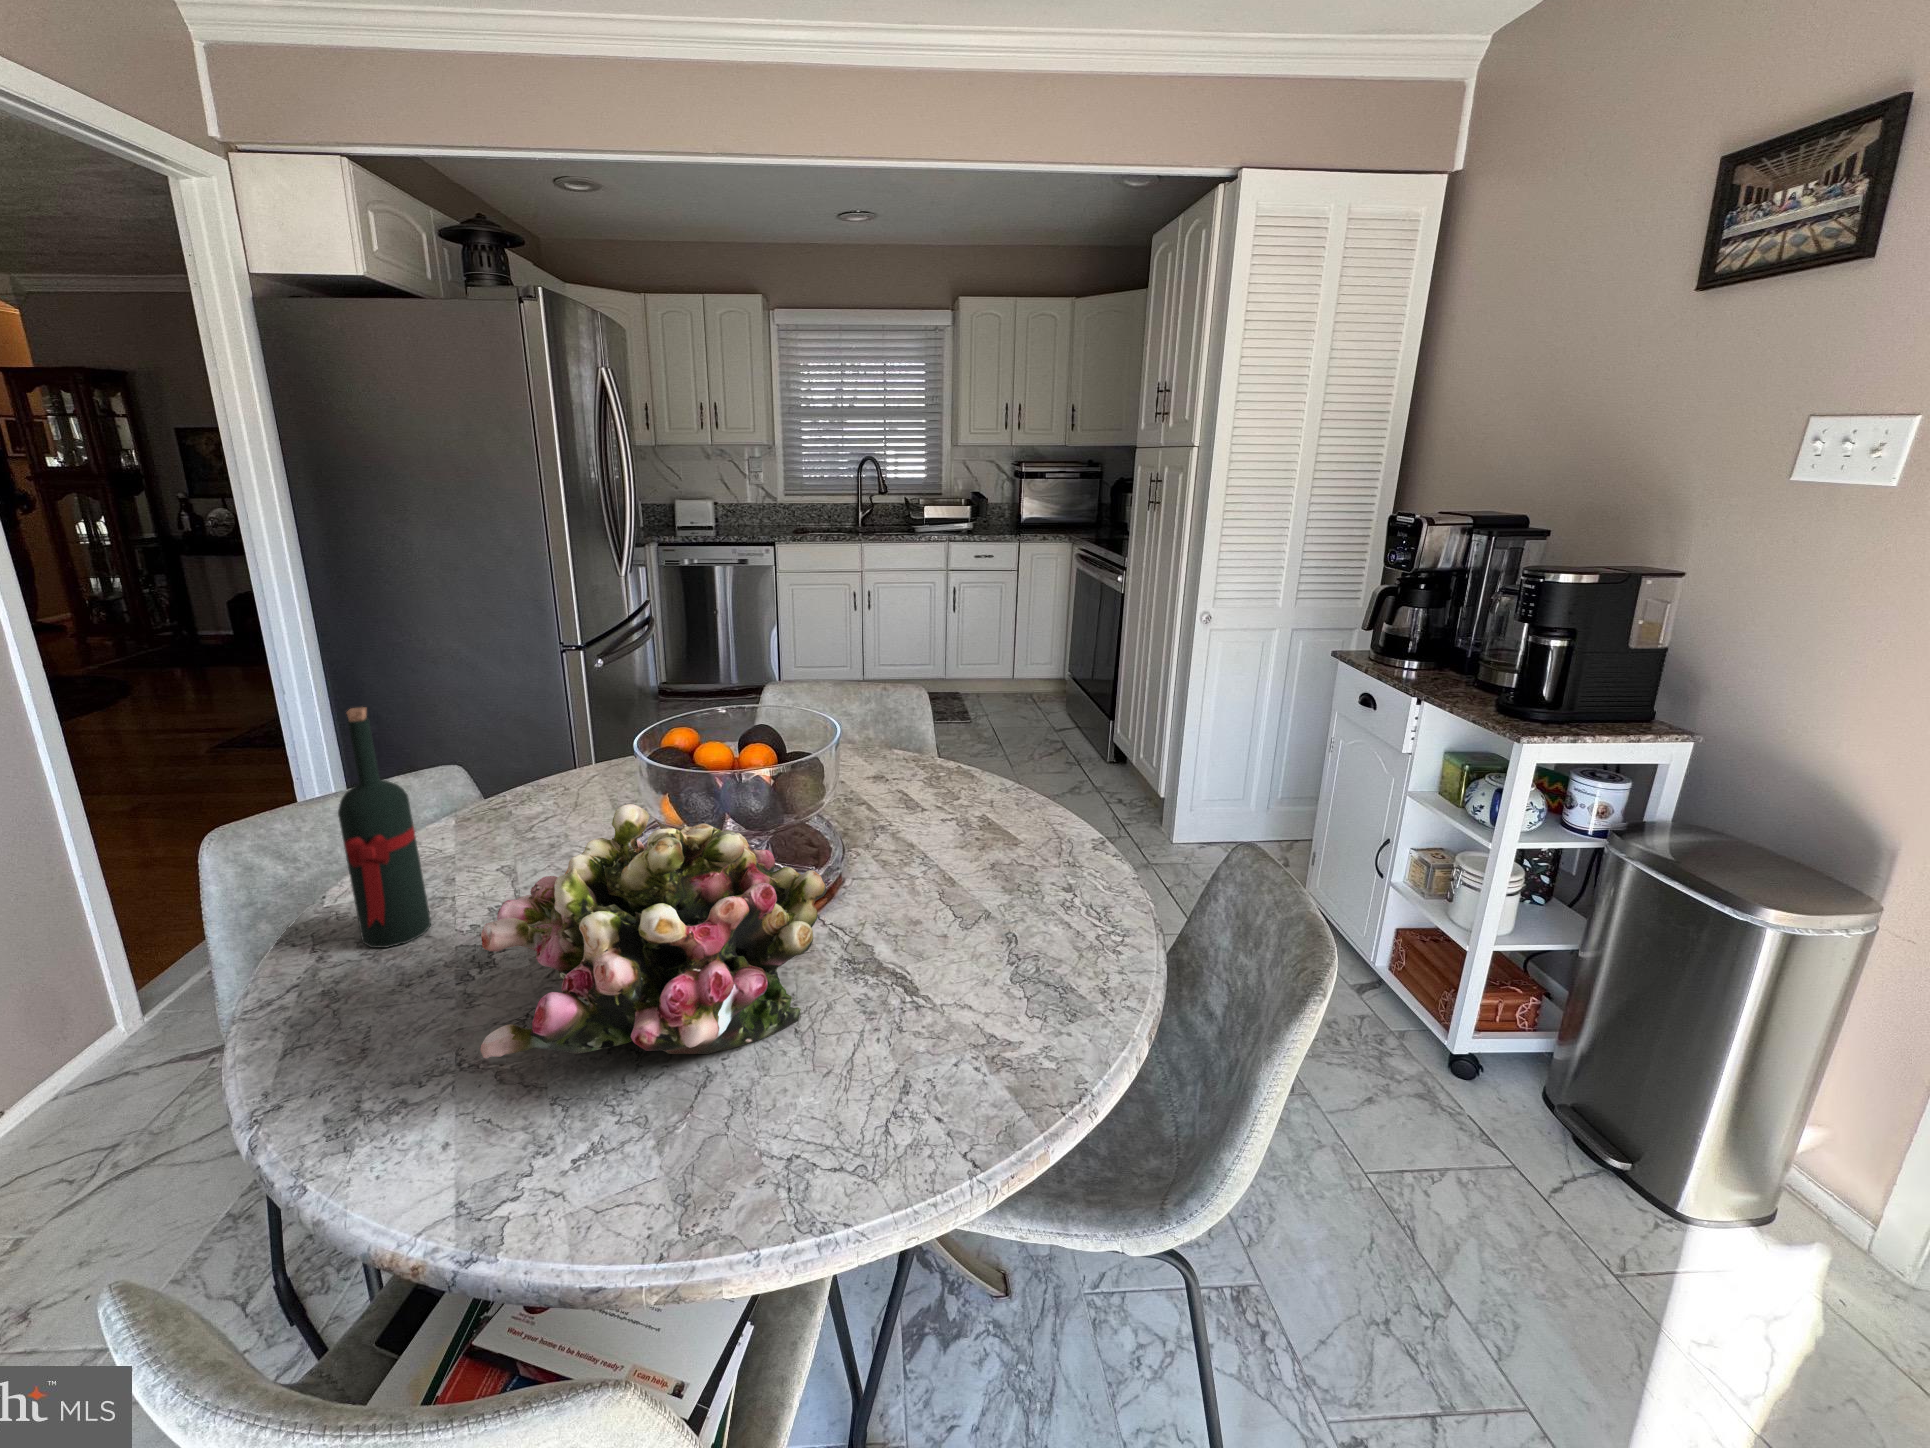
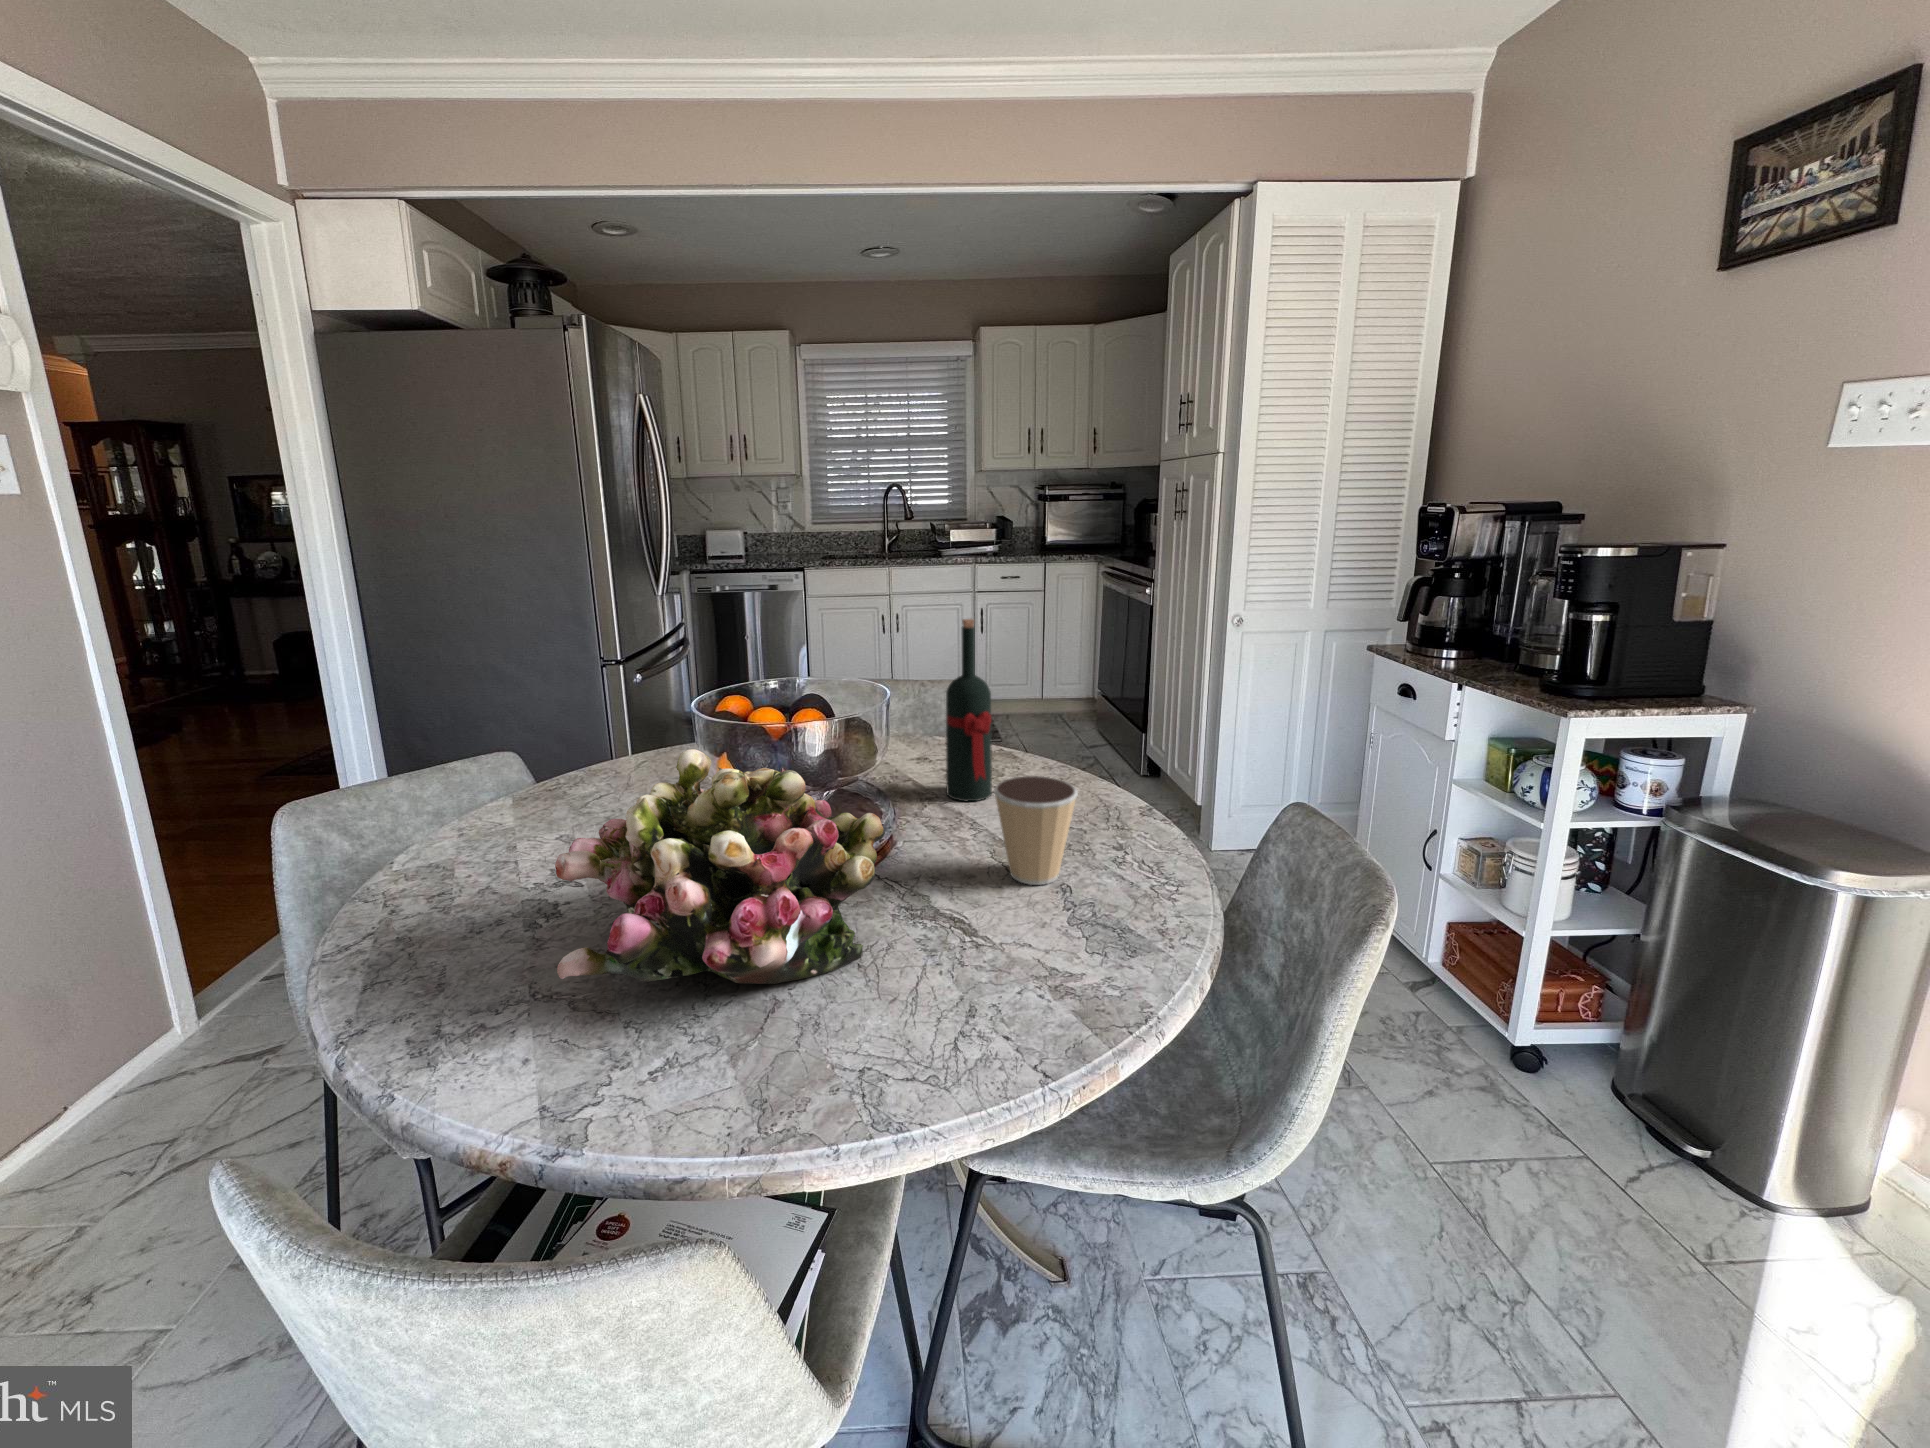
wine bottle: present [338,707,431,948] -> present [946,619,992,801]
coffee cup: none [941,820,1026,933] -> present [994,776,1078,885]

